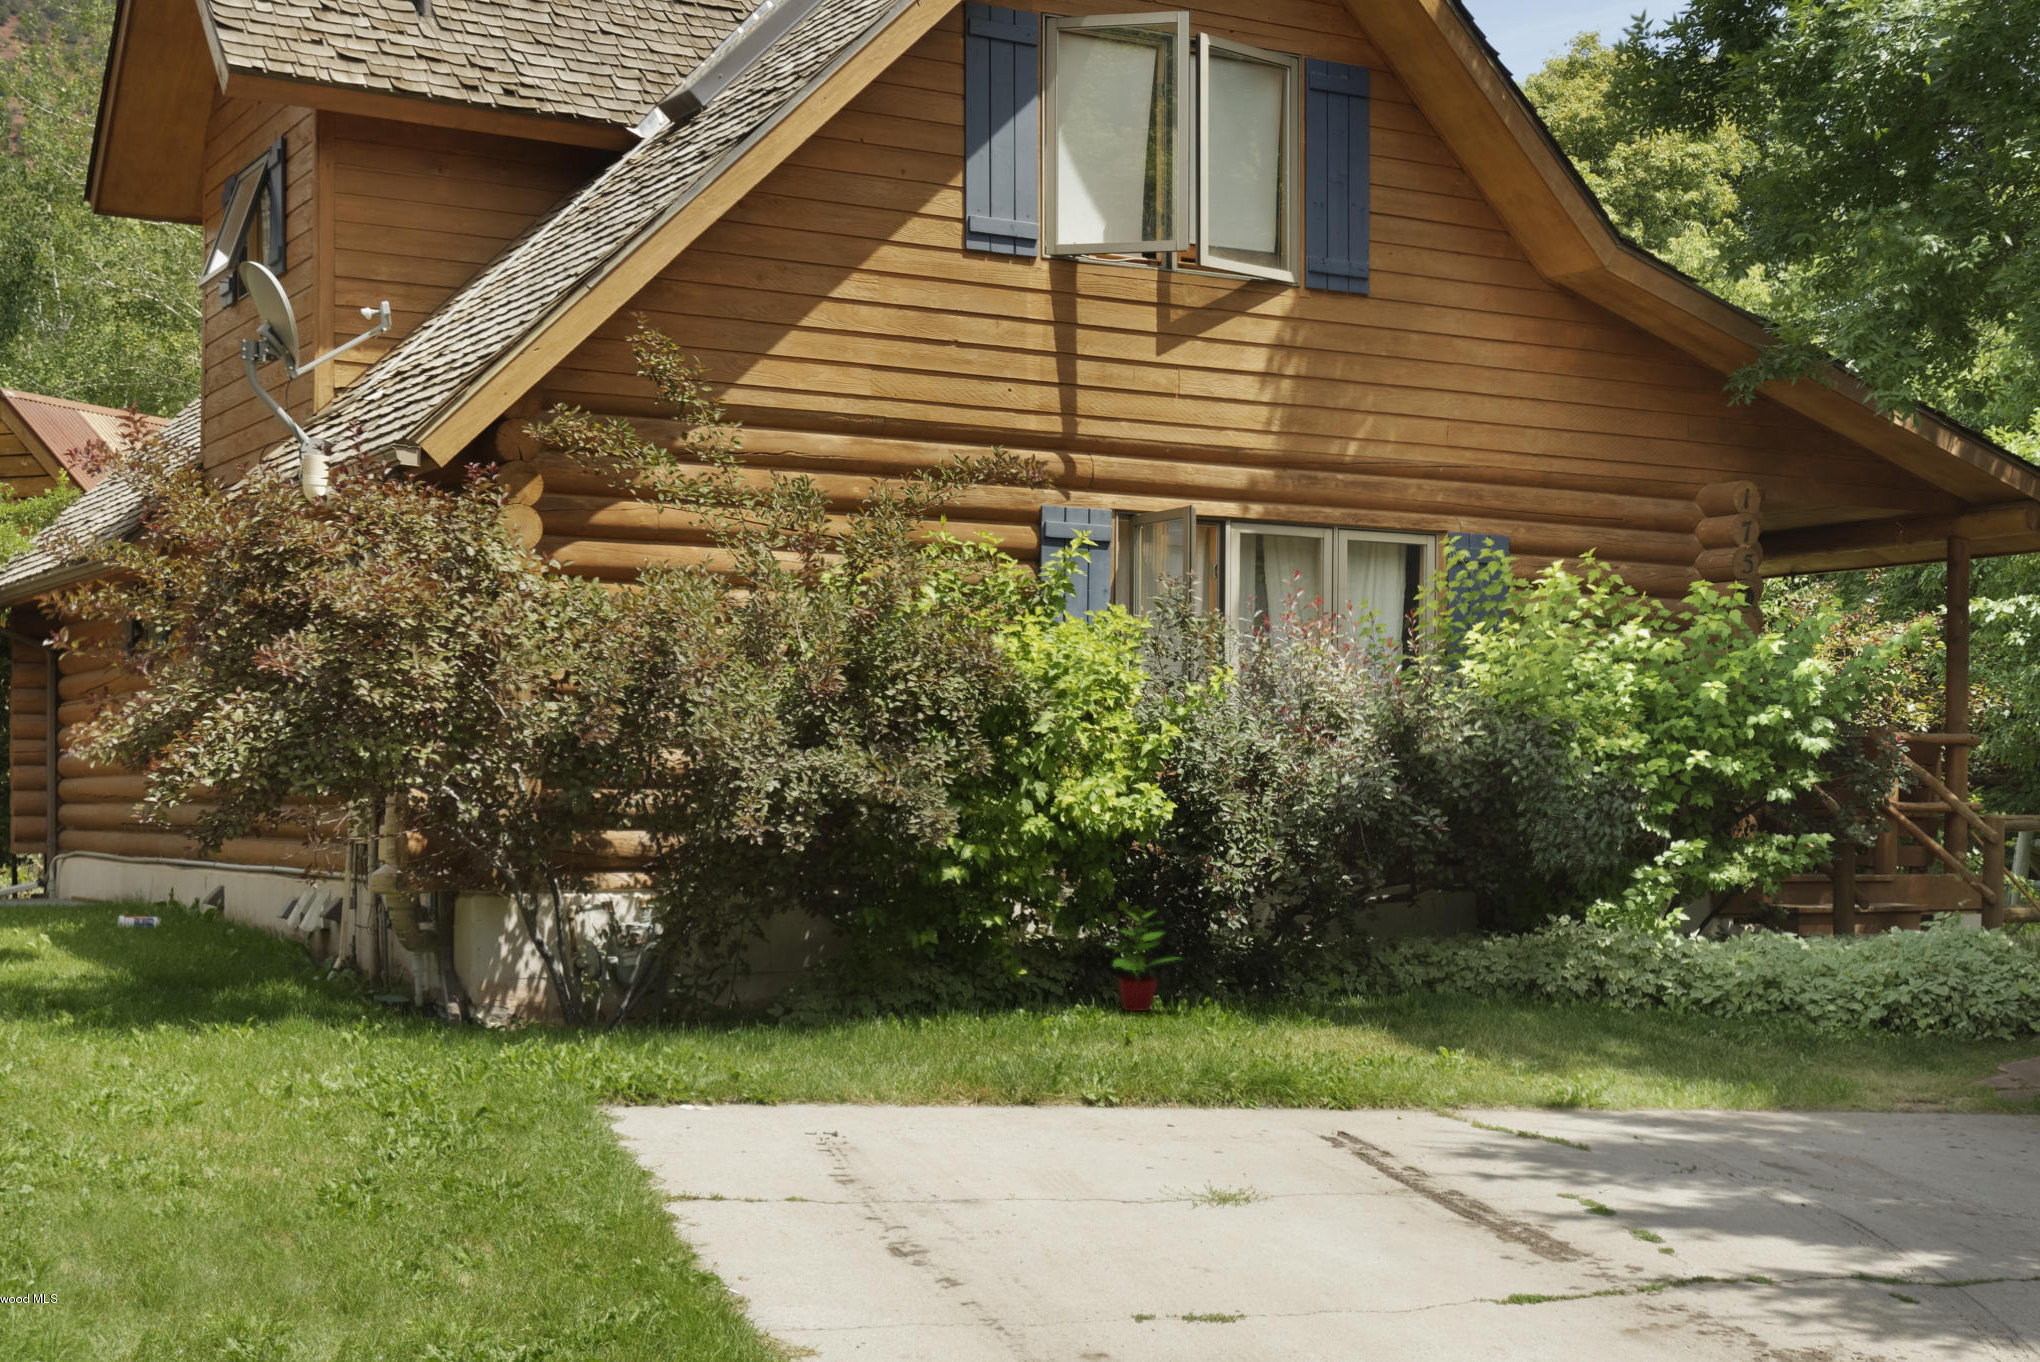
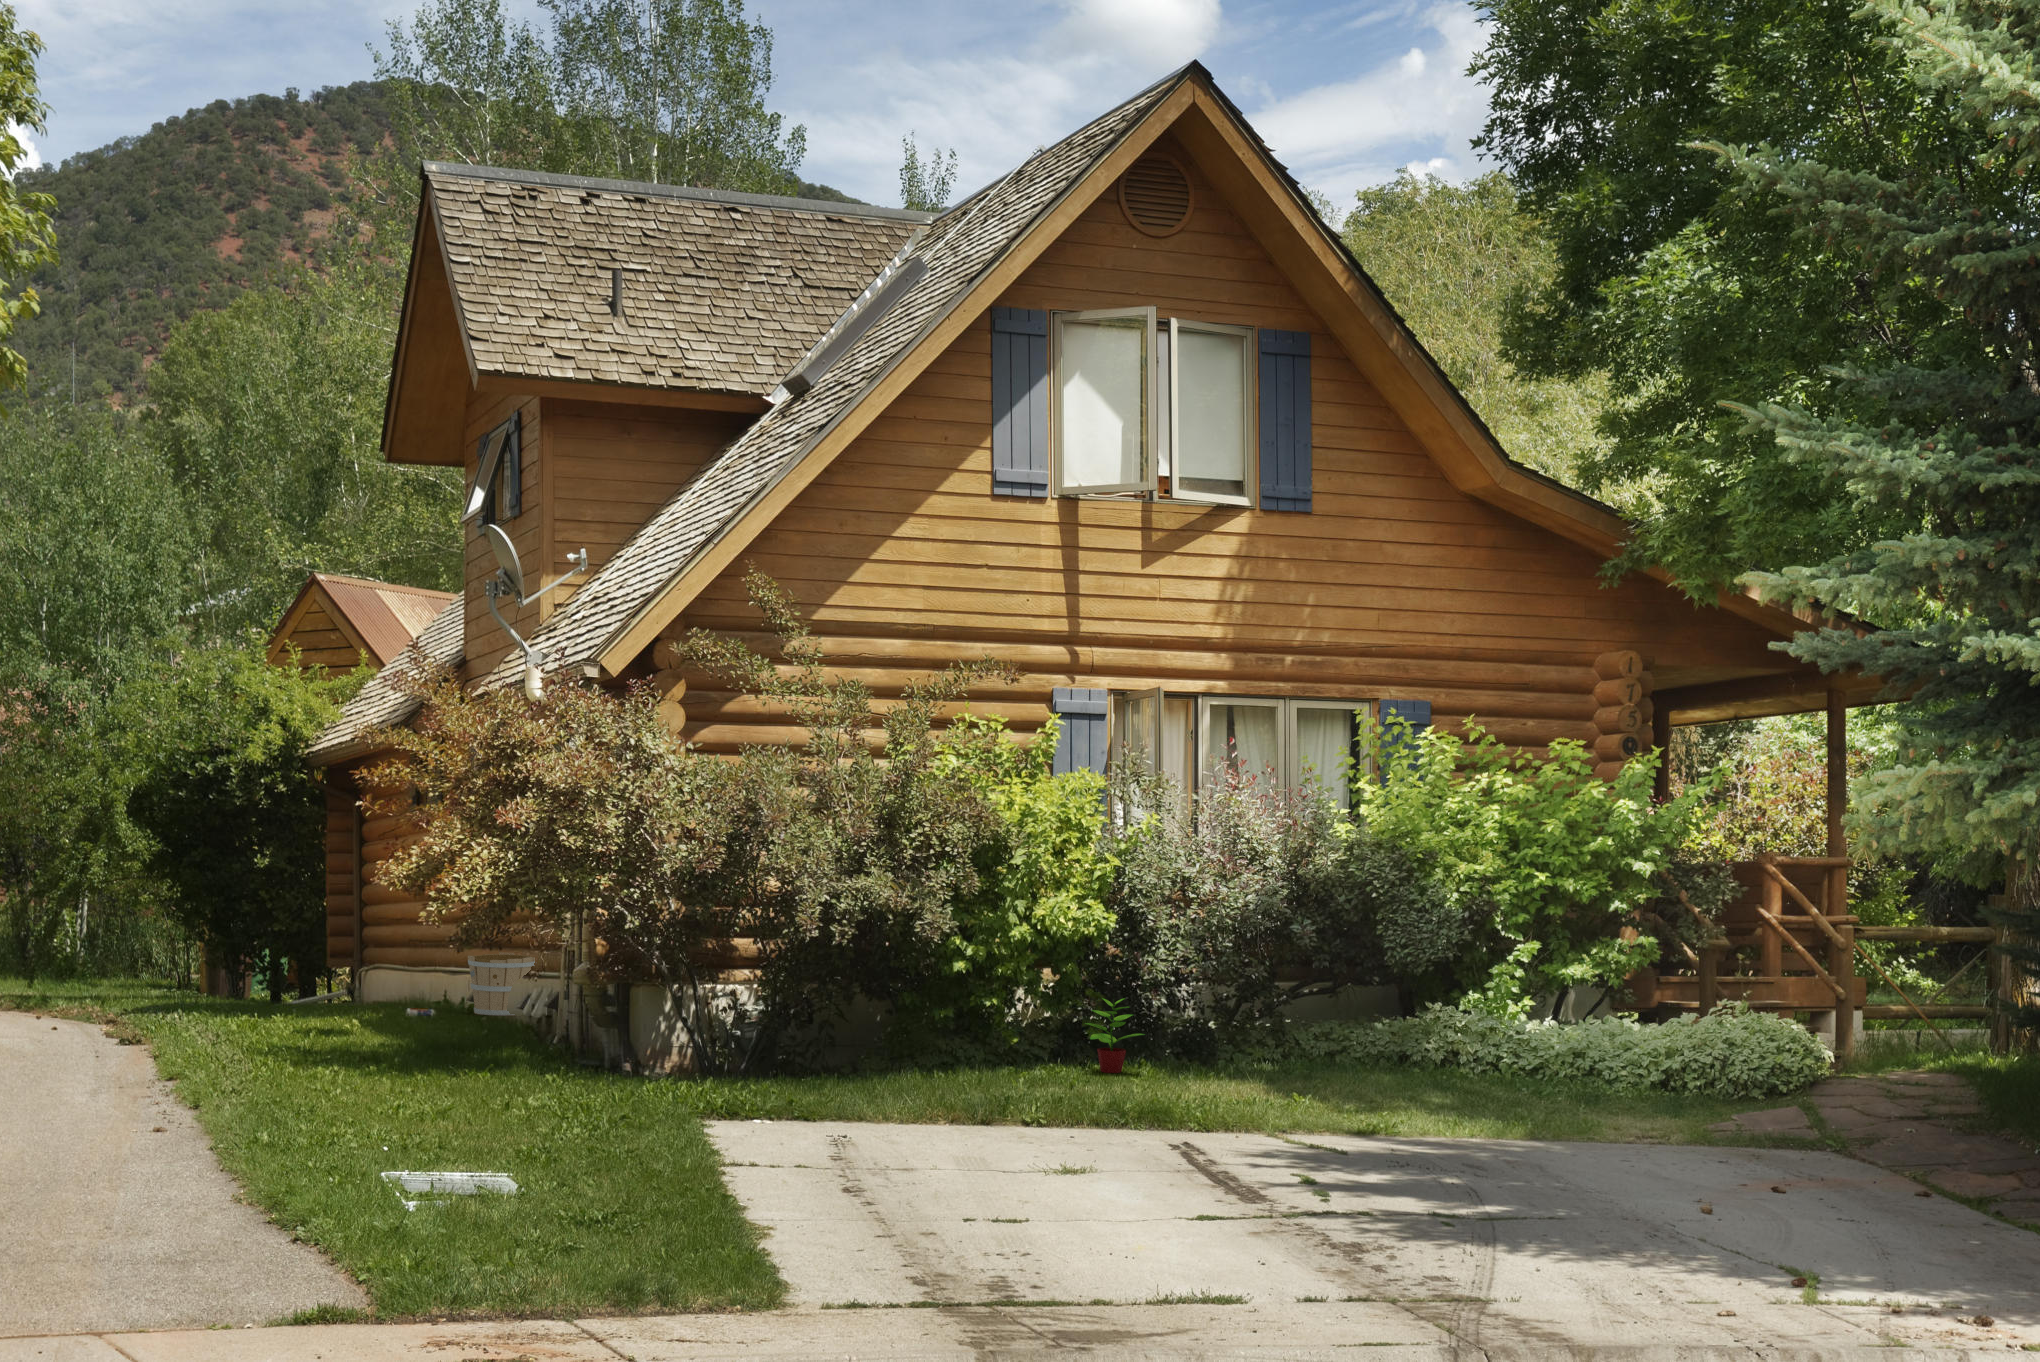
wooden bucket: none [202,856,301,943] -> present [468,952,535,1015]

